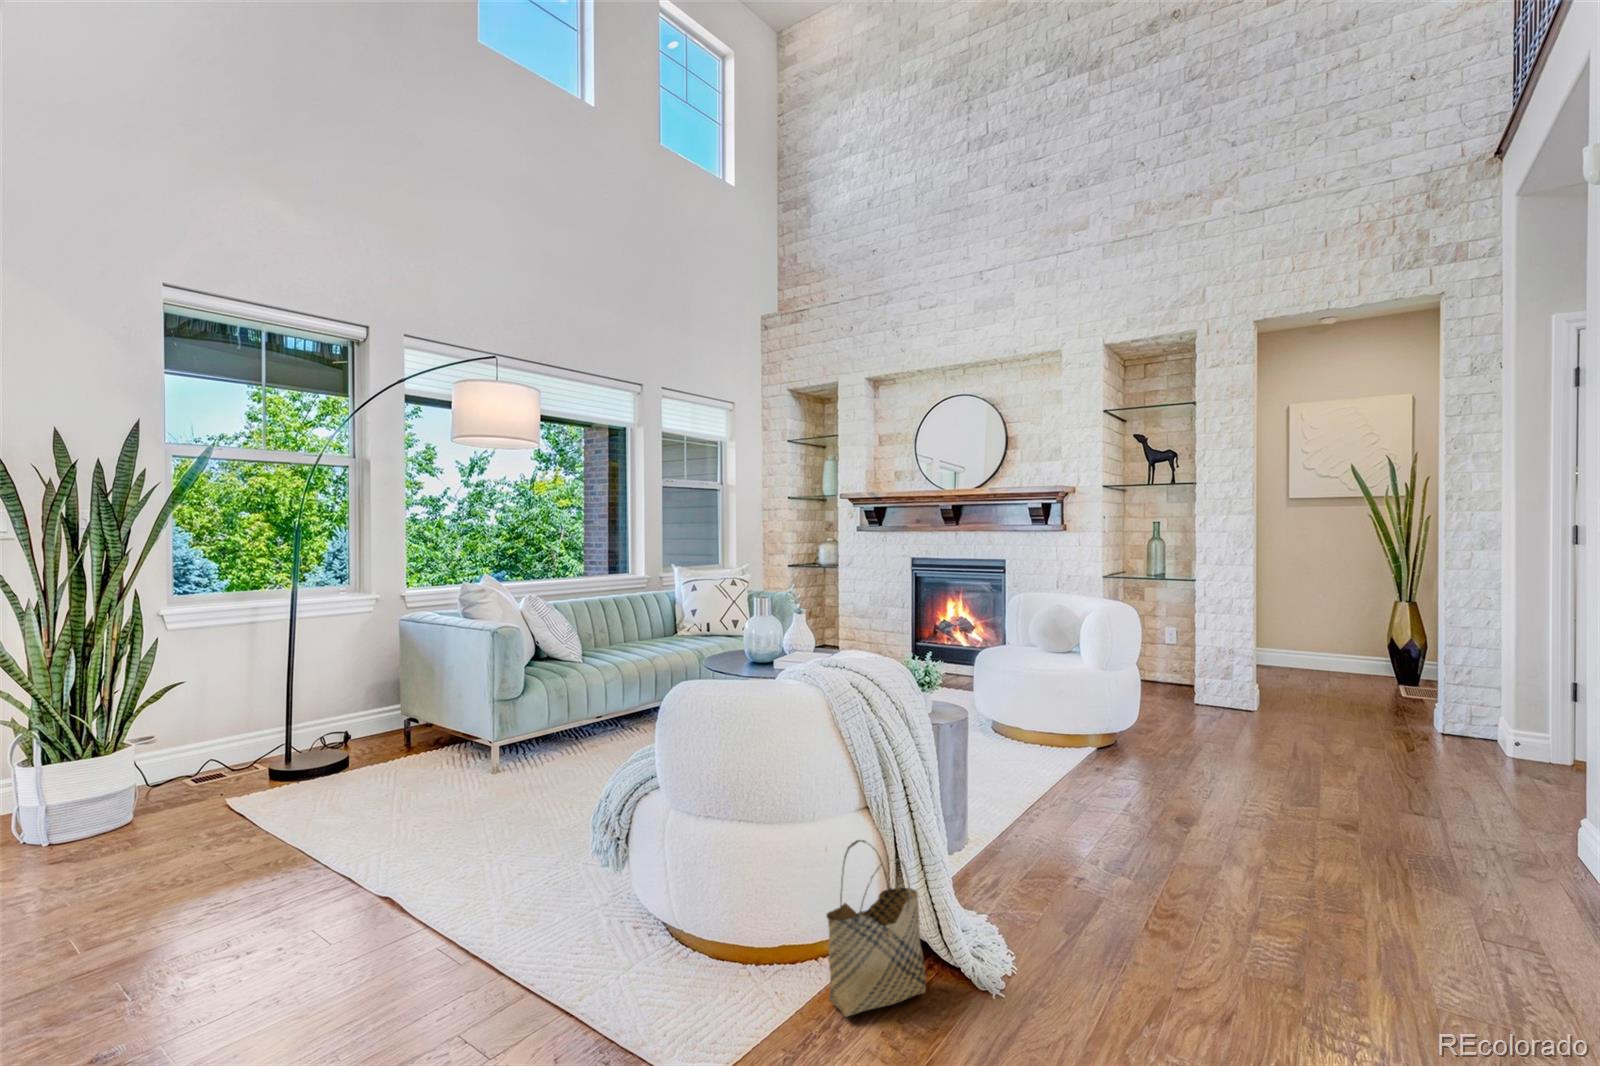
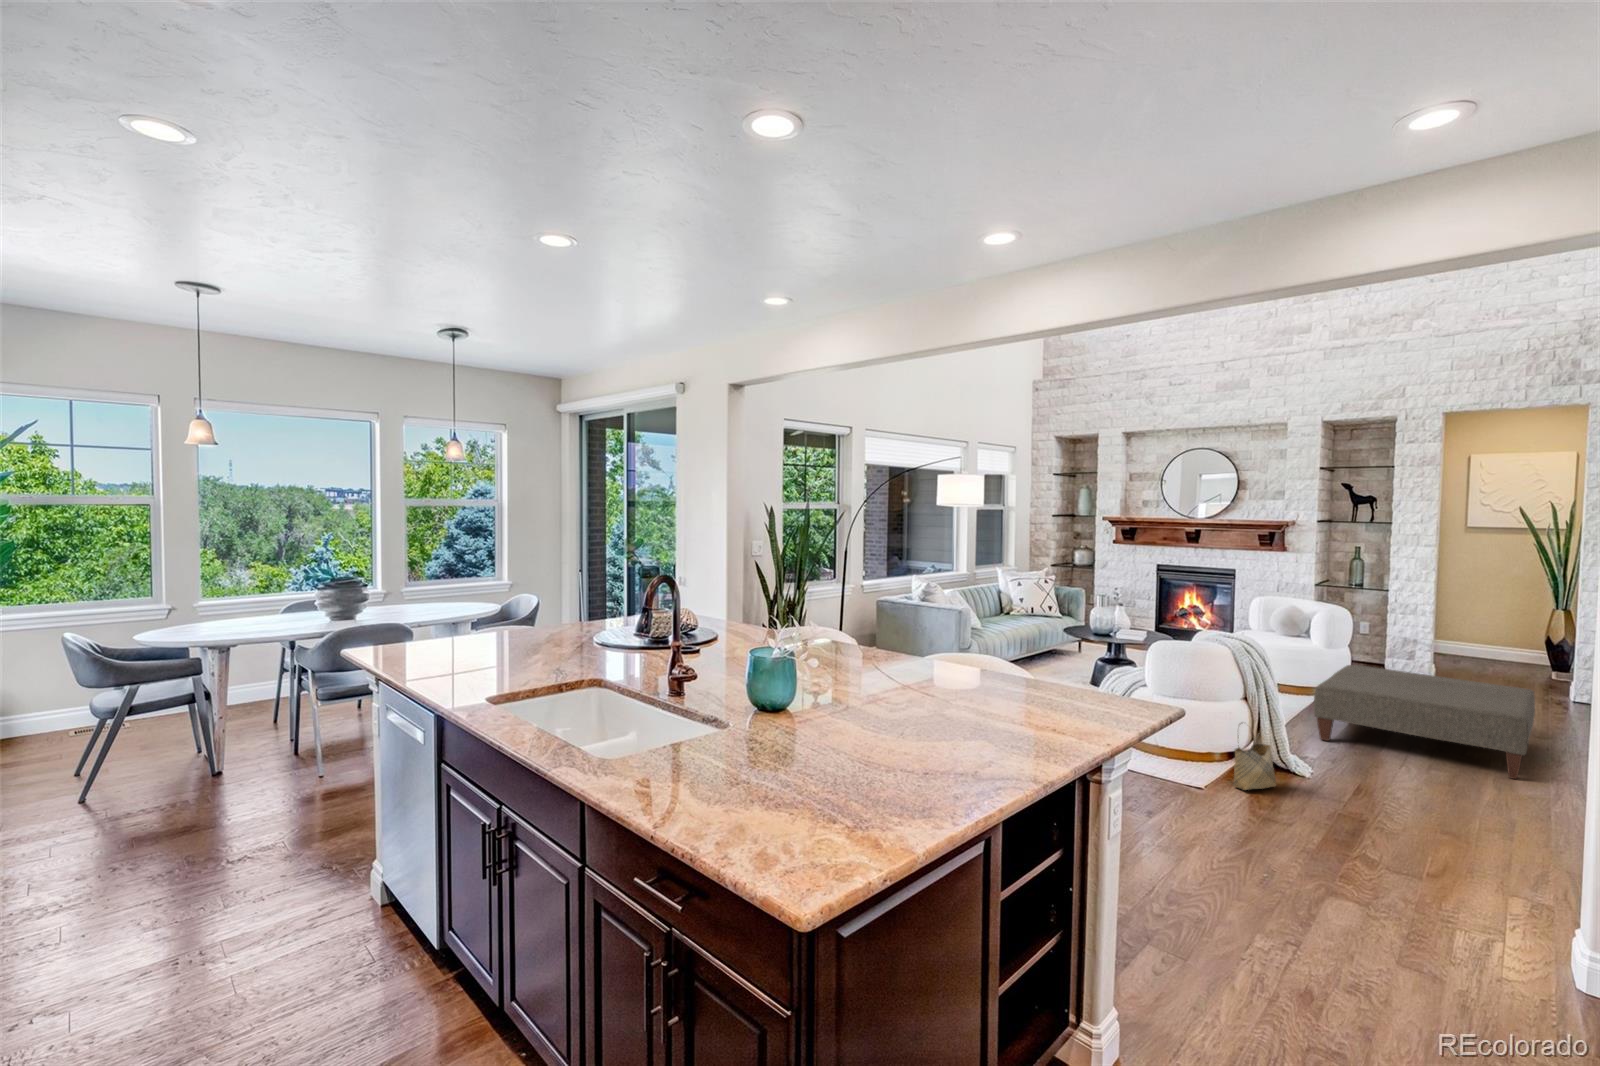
ottoman: none [1055,691,1418,913] -> present [1314,665,1535,779]

